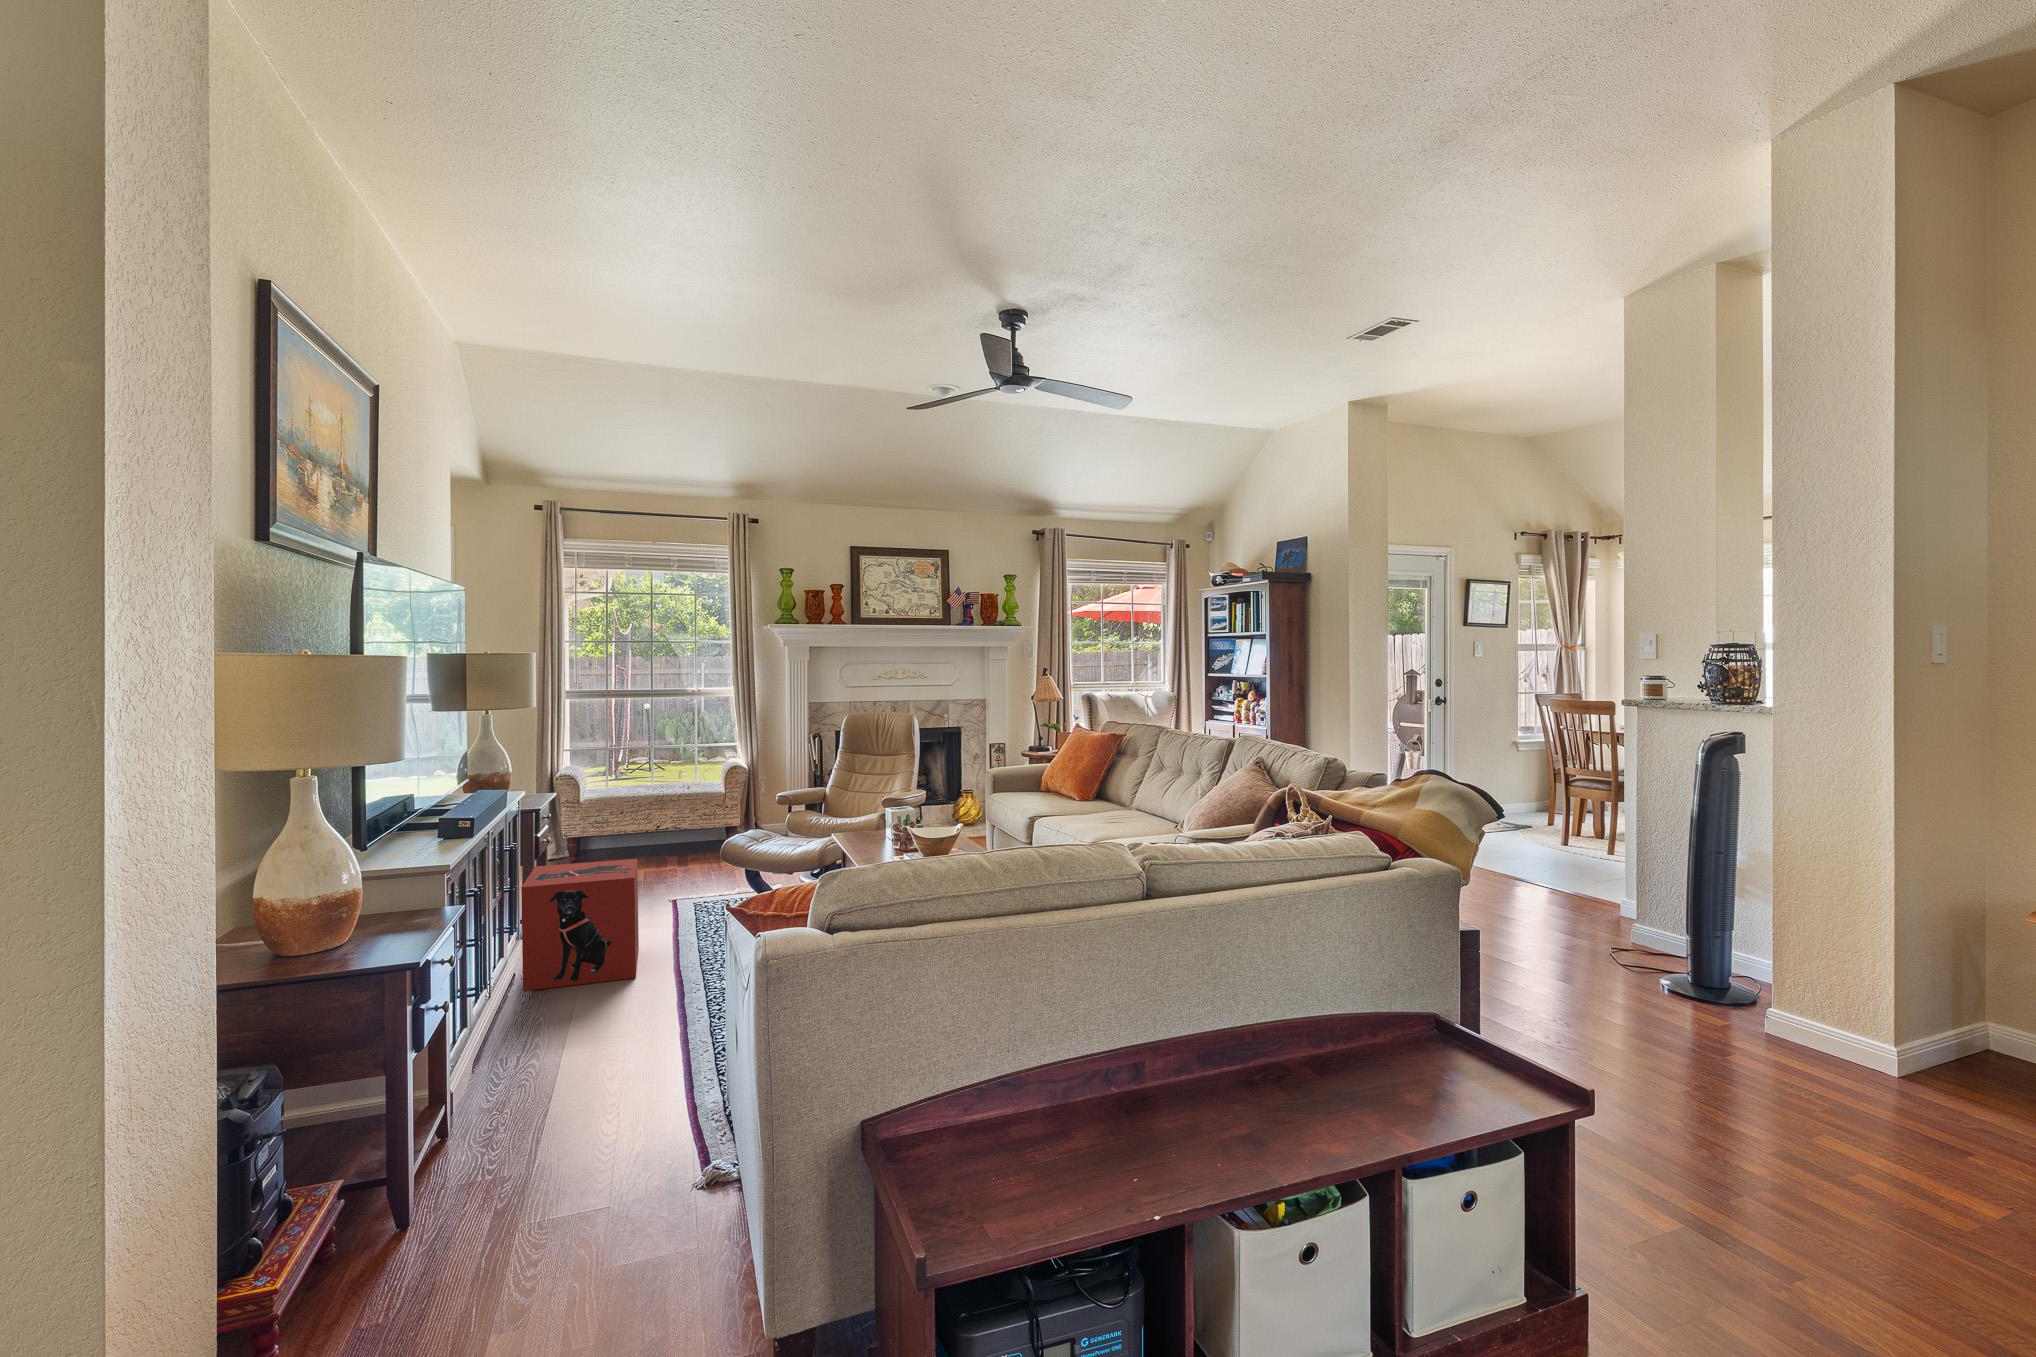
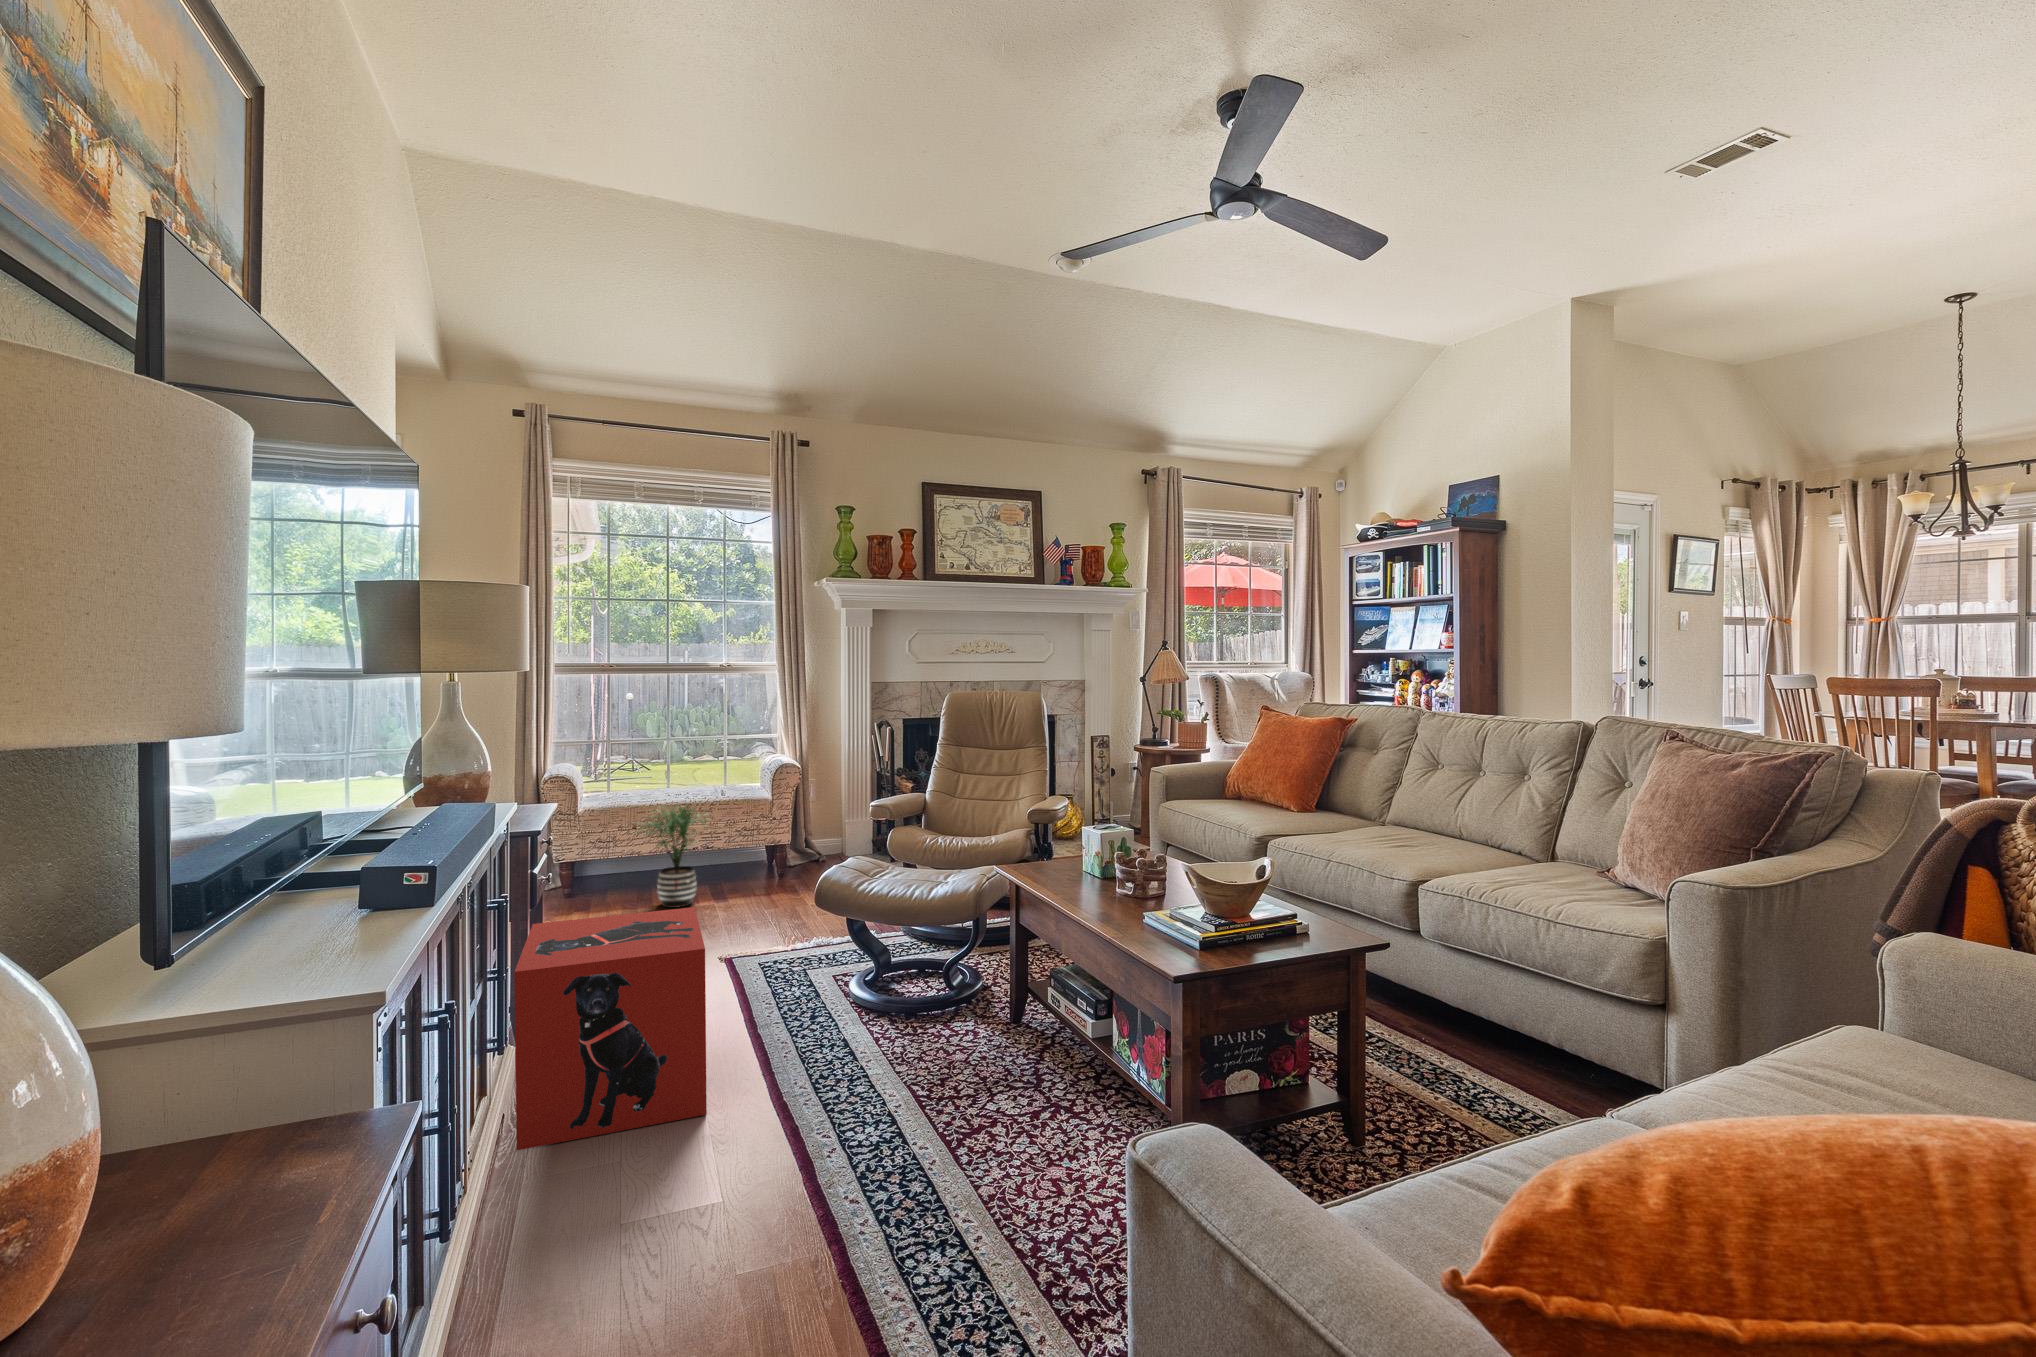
potted plant: none [617,797,675,875] -> present [636,805,706,908]

